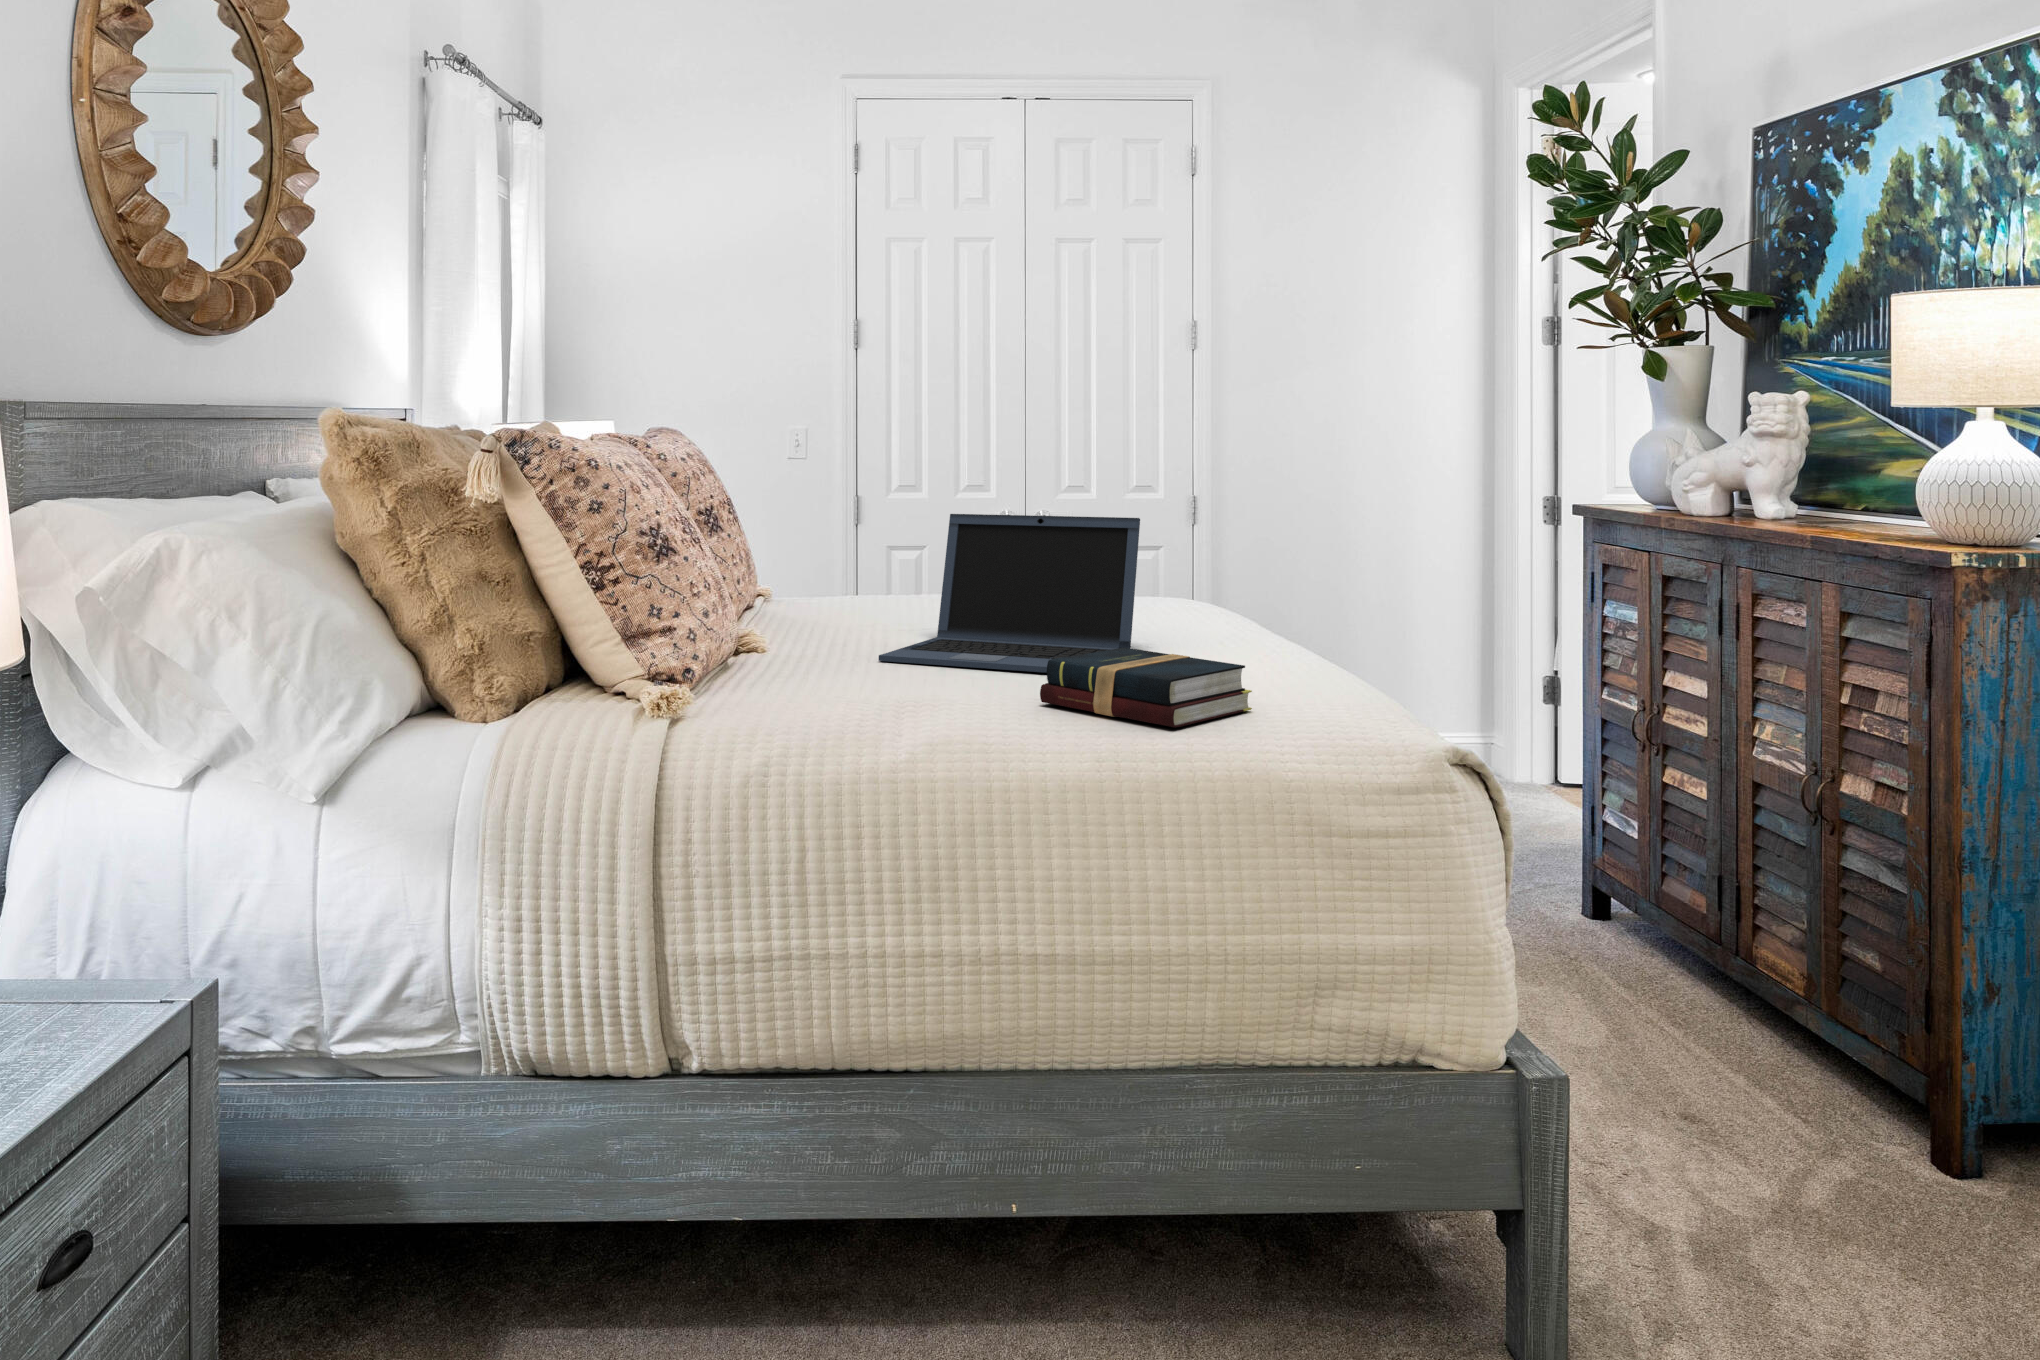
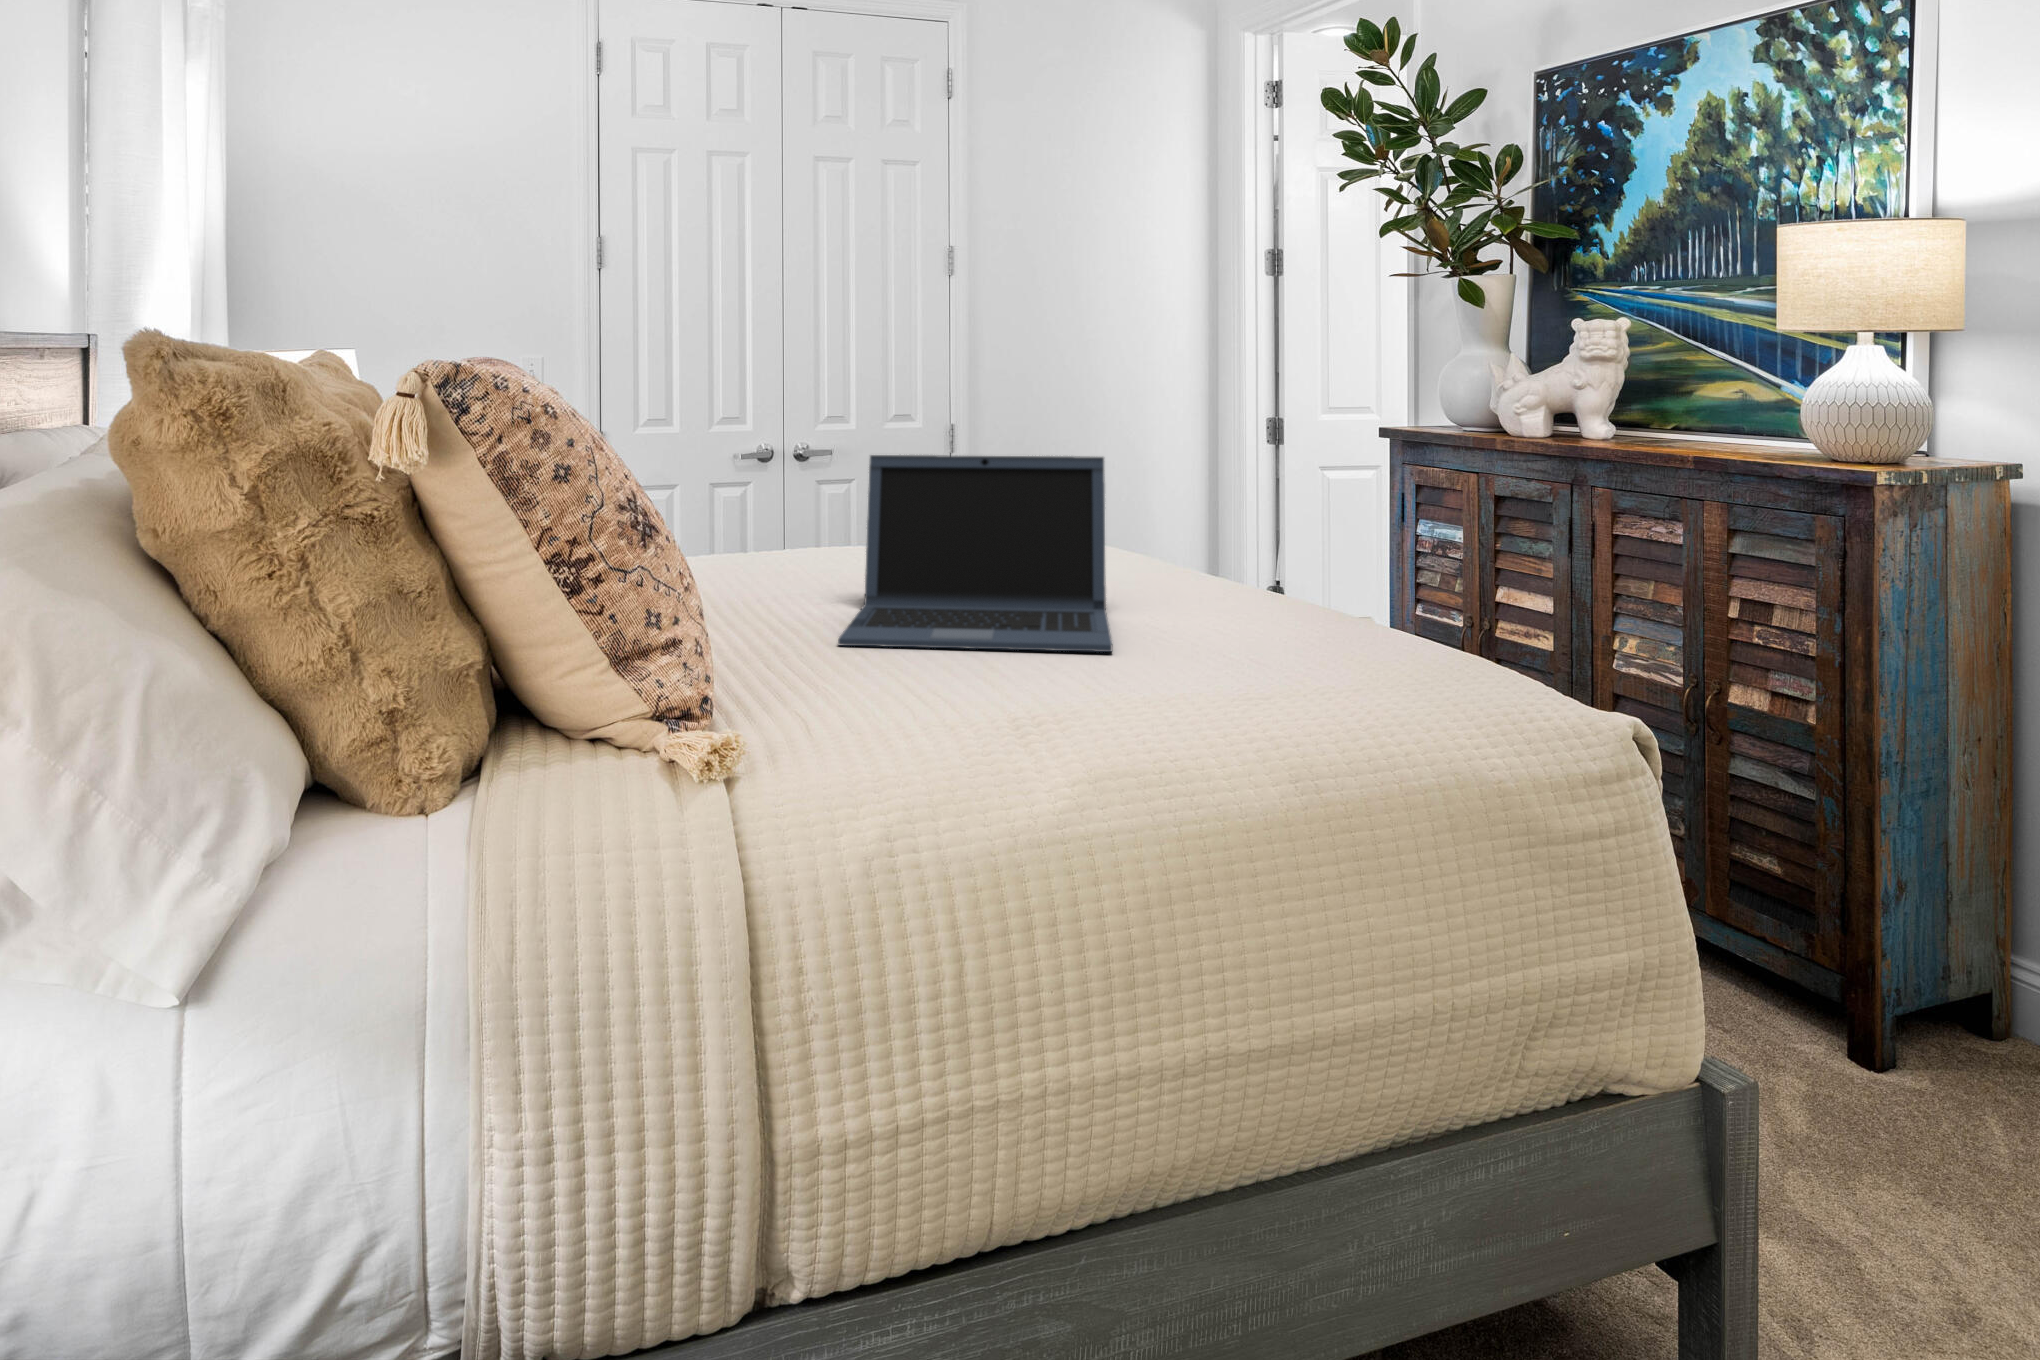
hardback book: present [1040,648,1252,728] -> none [1130,620,1370,729]

